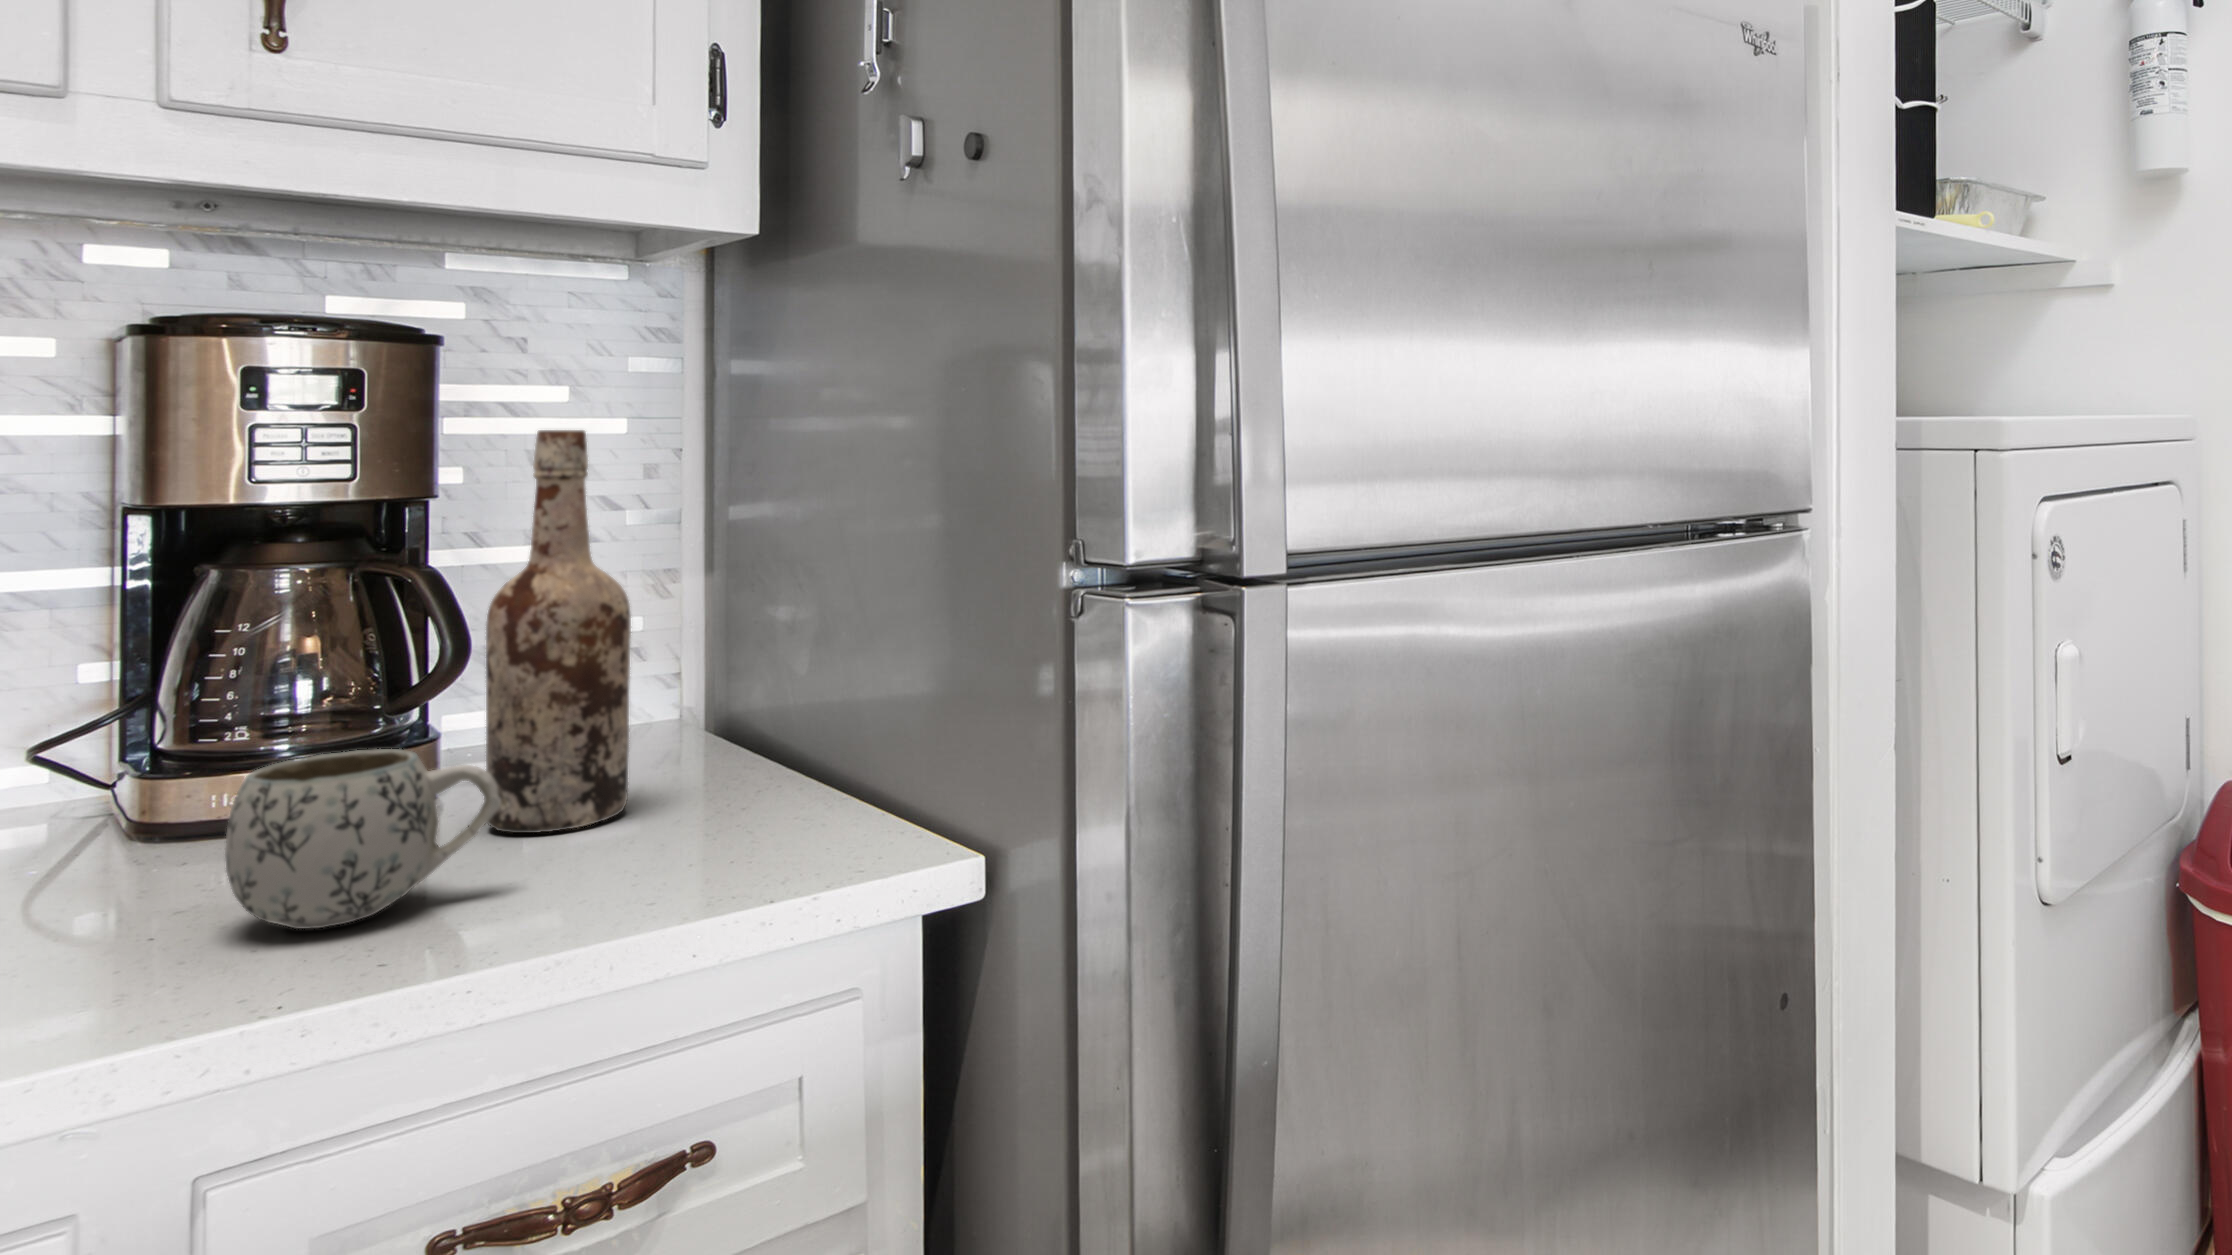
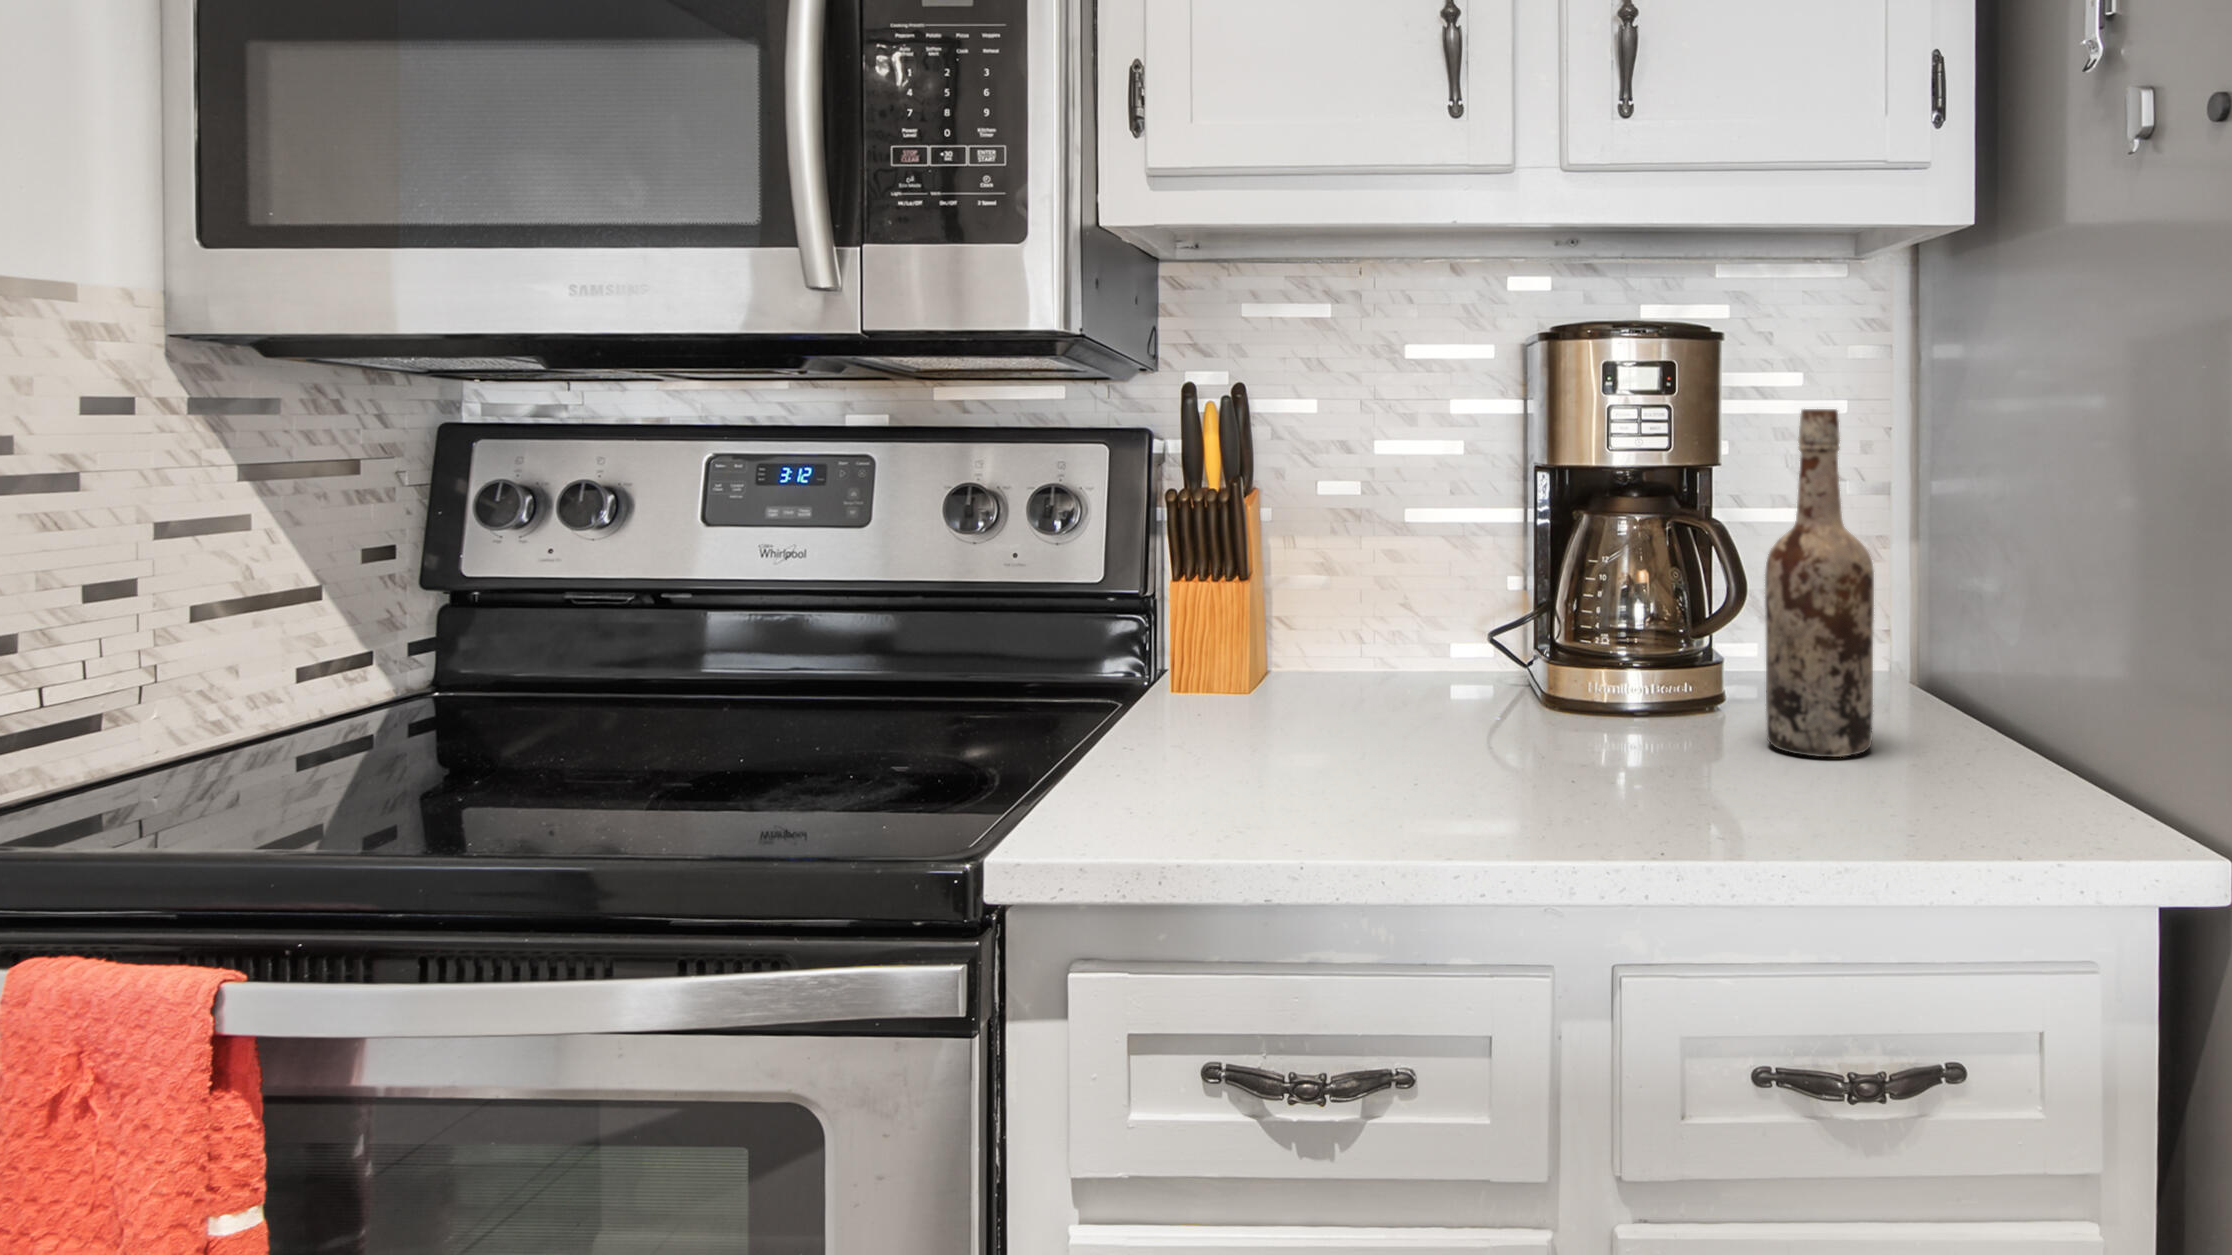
mug: present [225,749,501,929] -> none [1615,665,1791,802]

